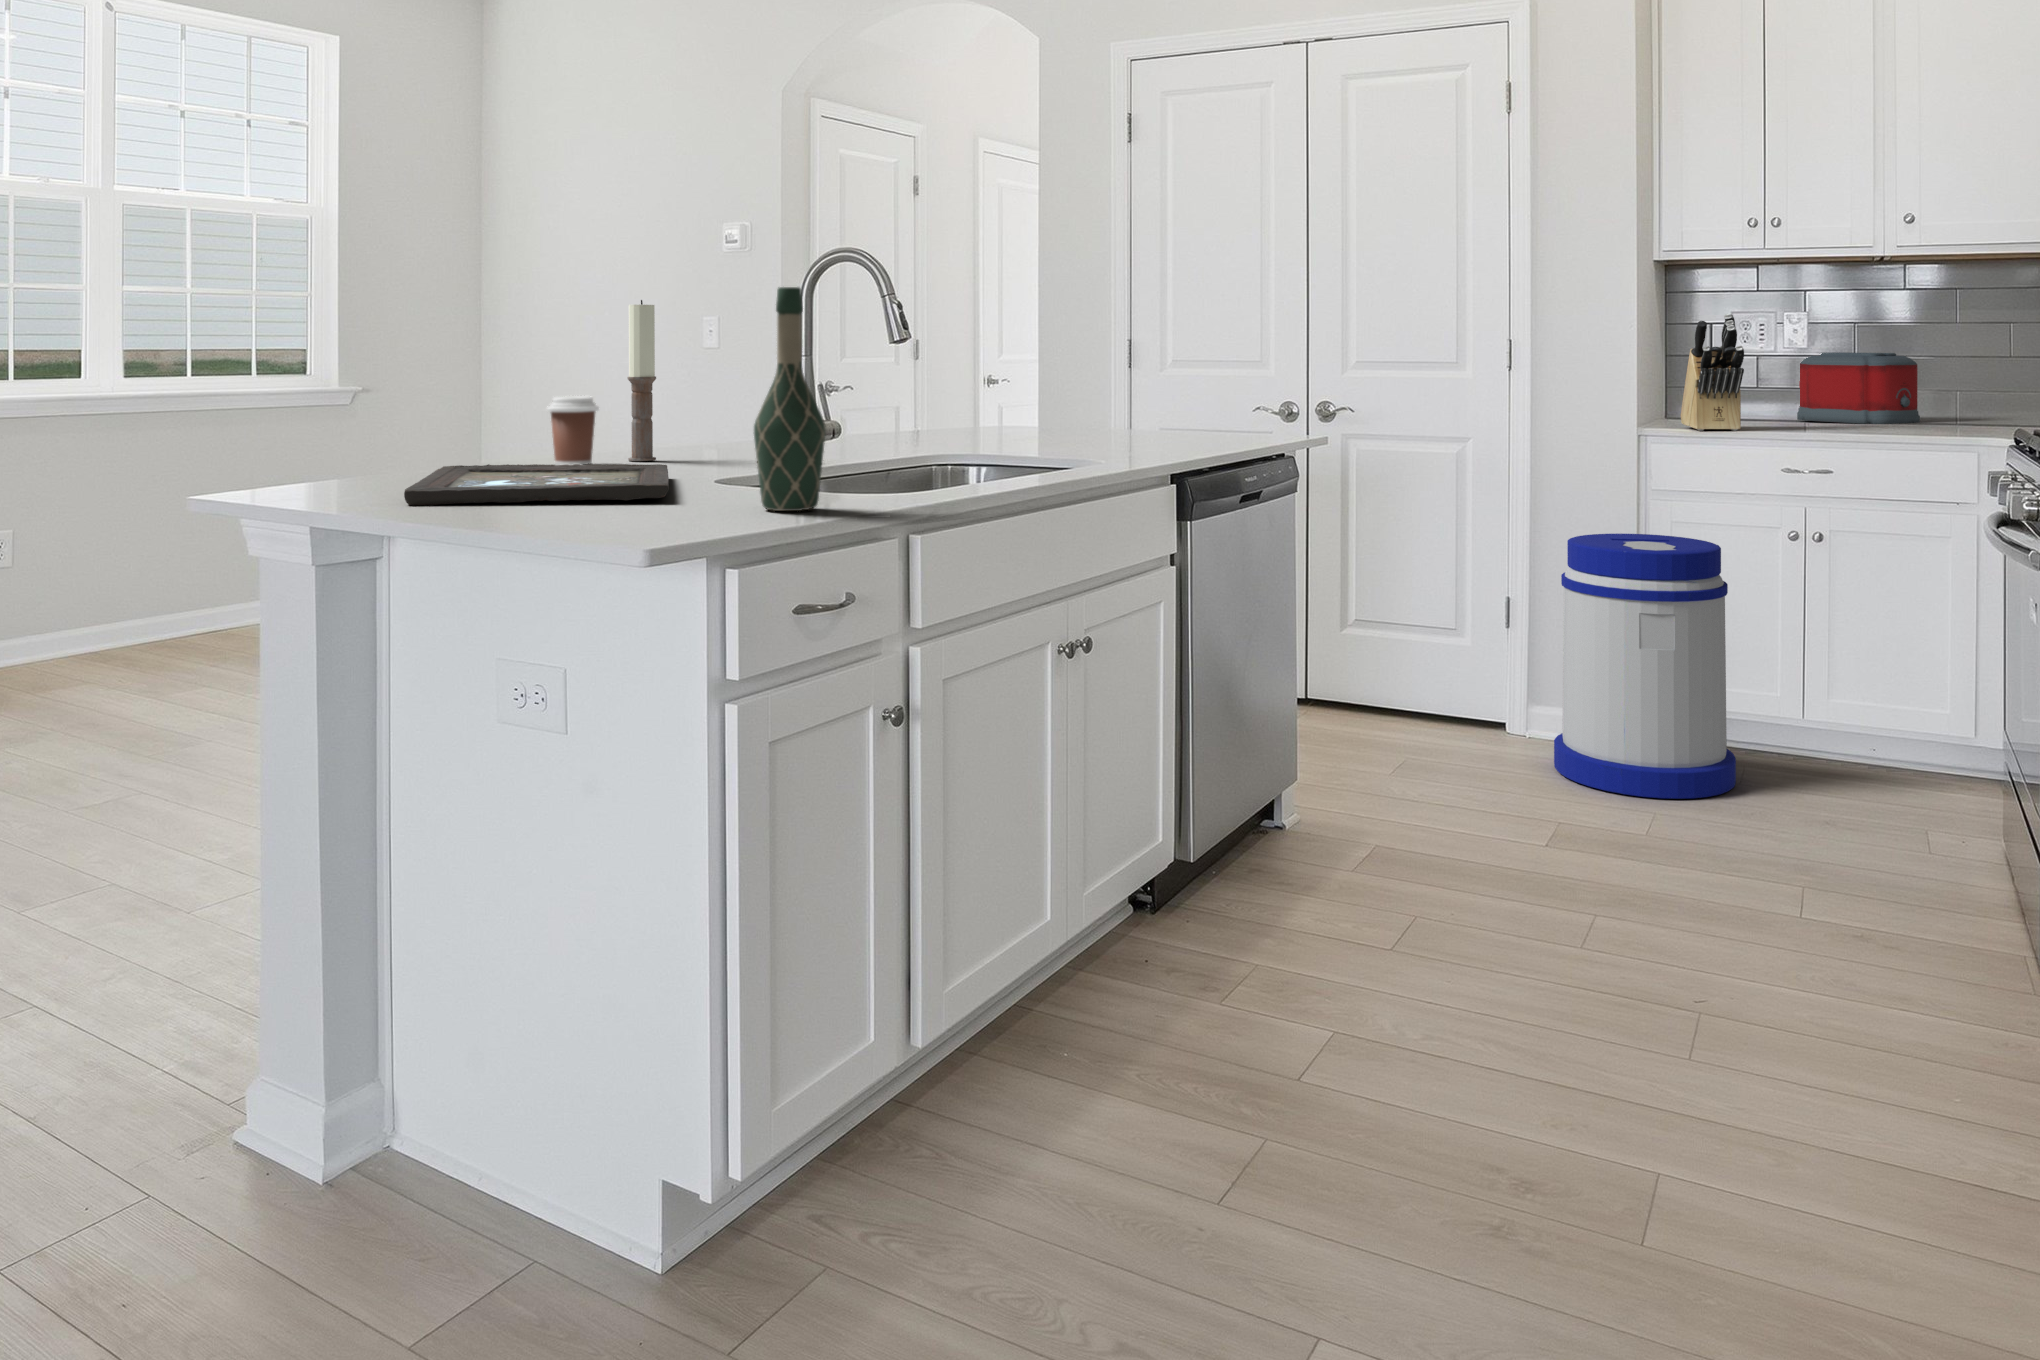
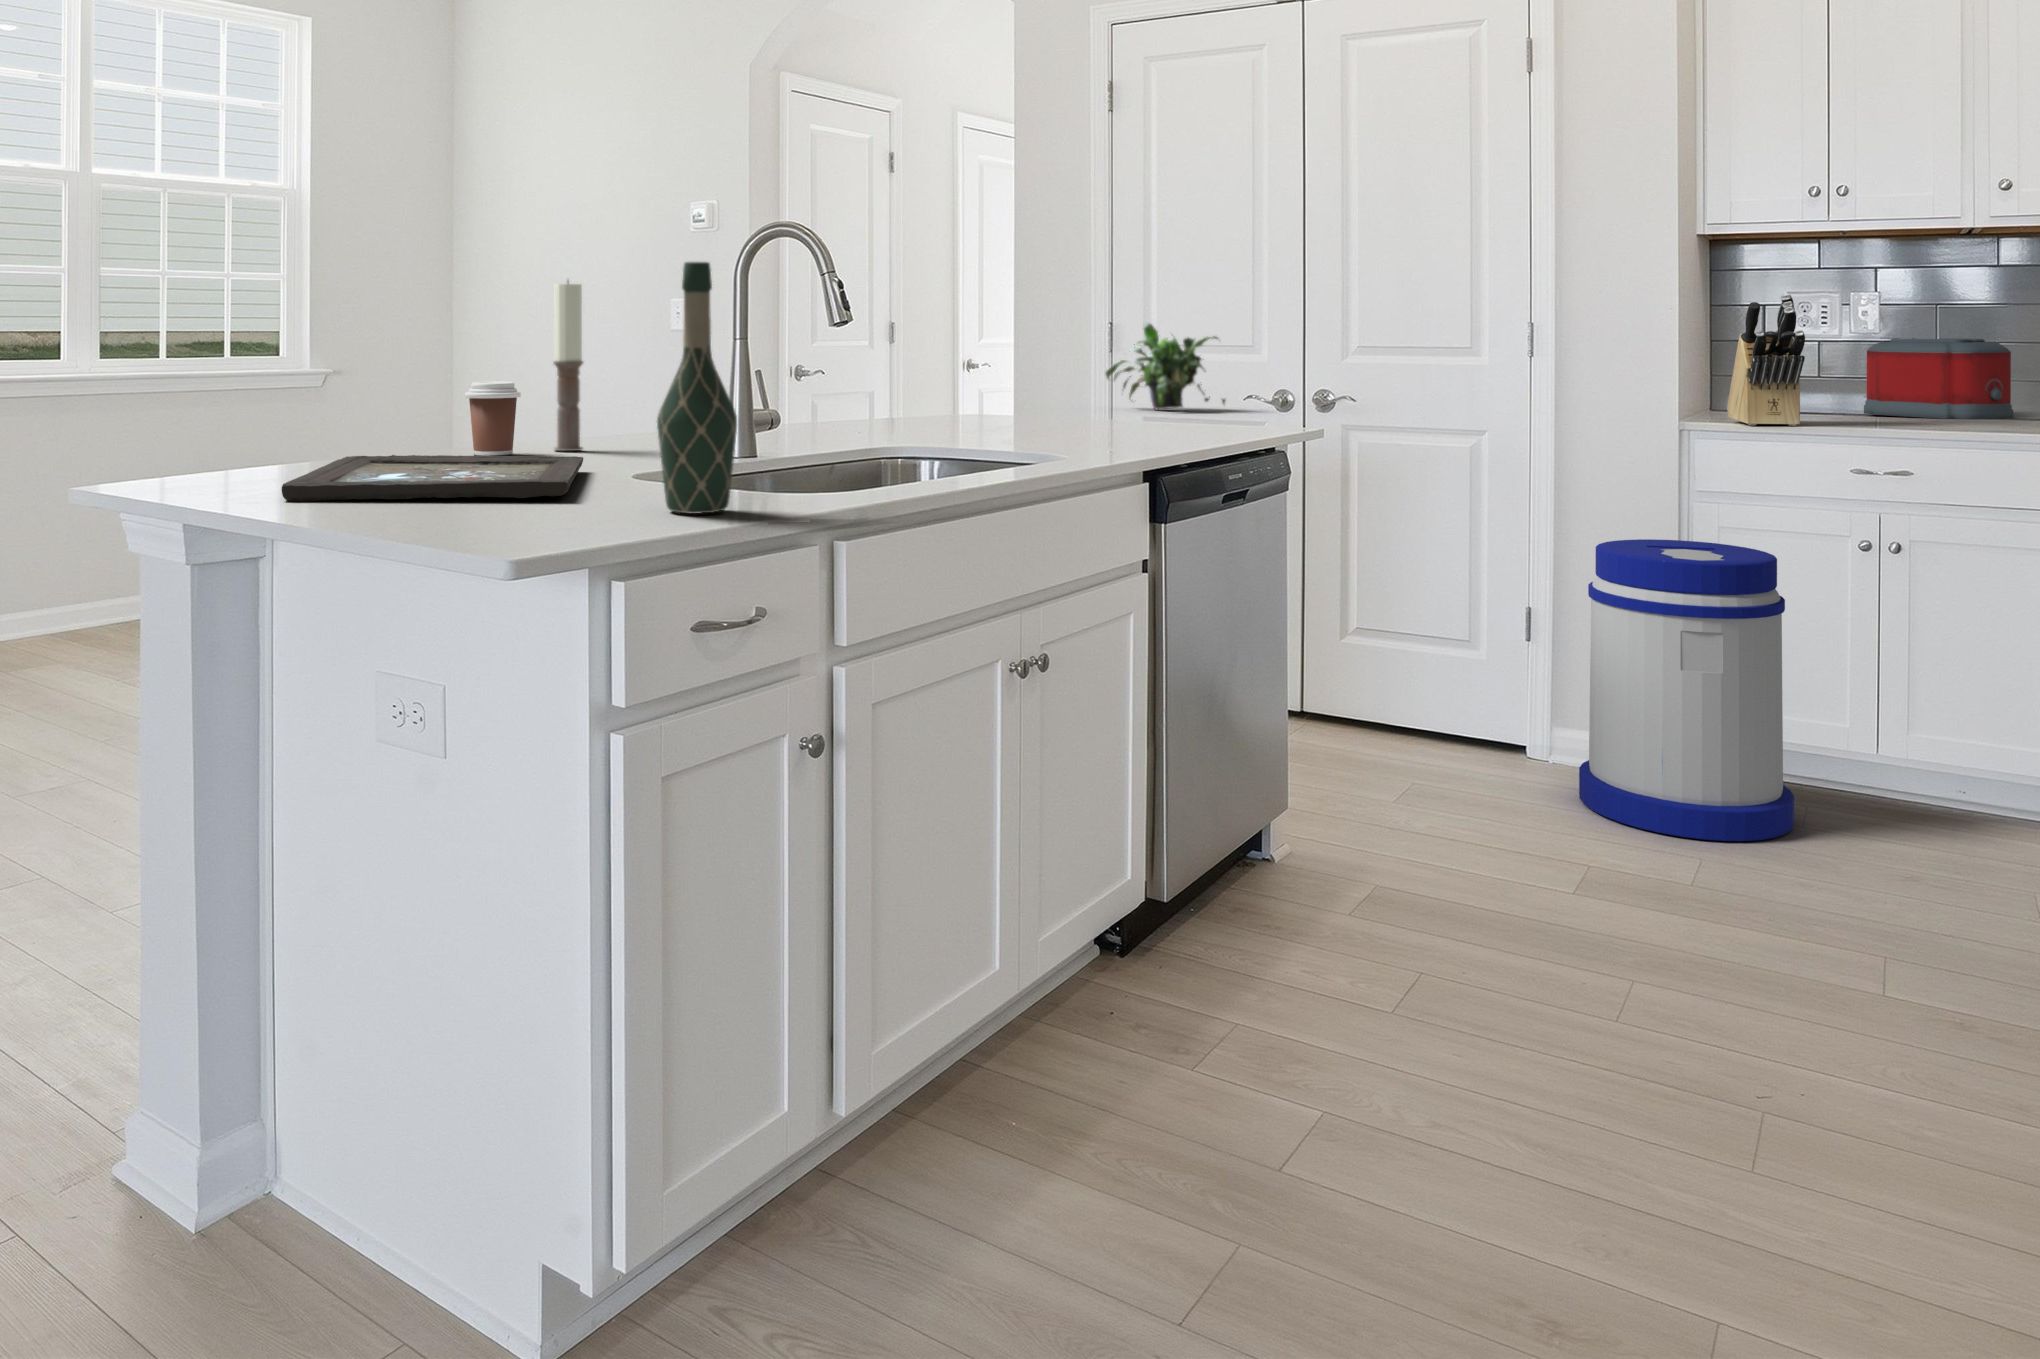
potted plant: none [1128,340,1239,421] -> present [1106,323,1225,409]

